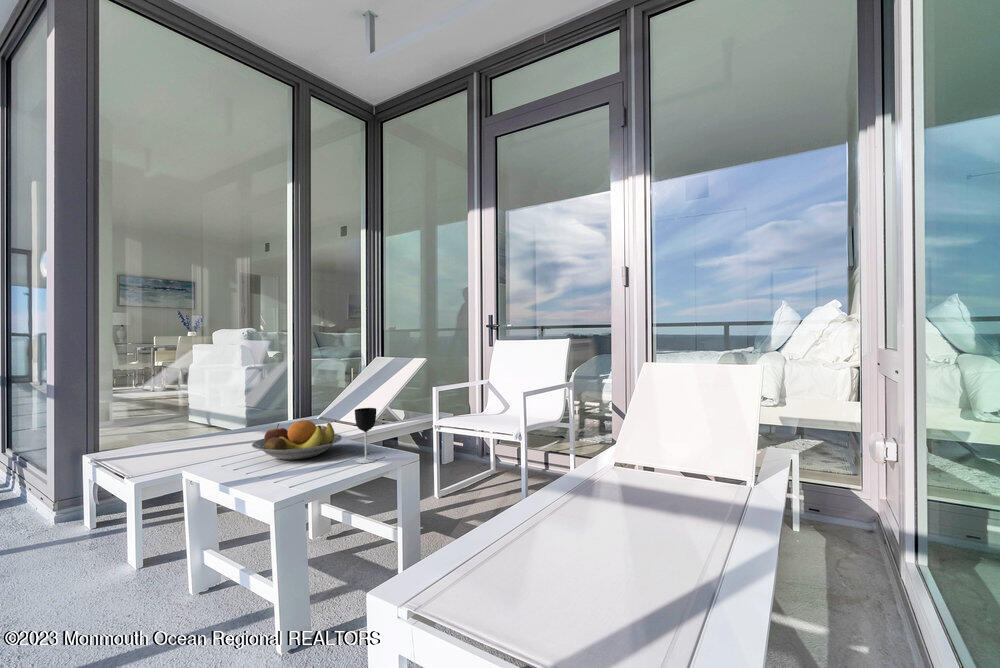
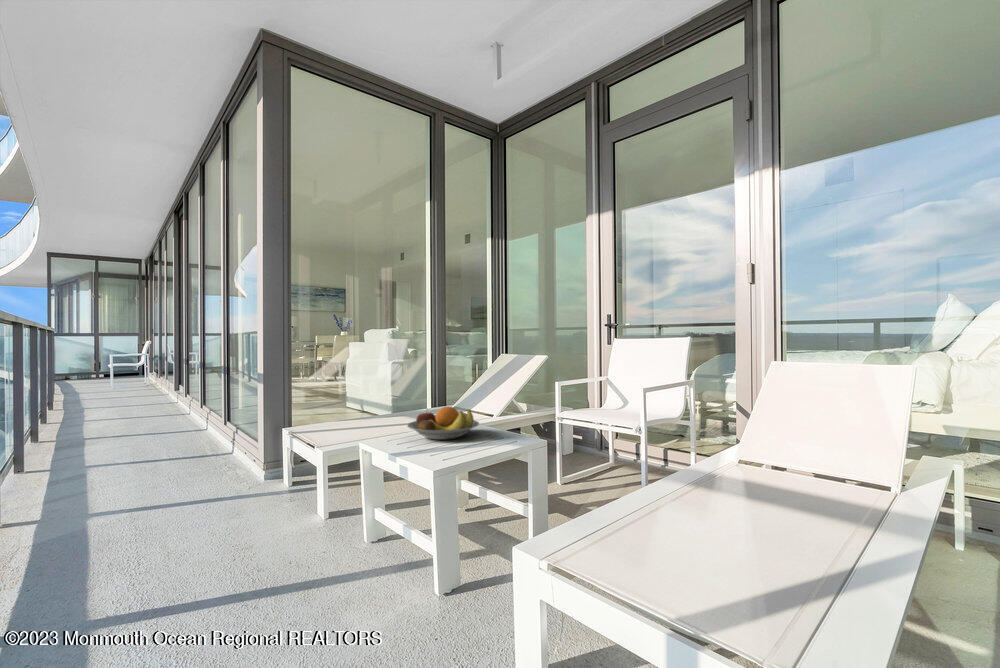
wine glass: present [355,408,376,463] -> none [492,397,510,445]

